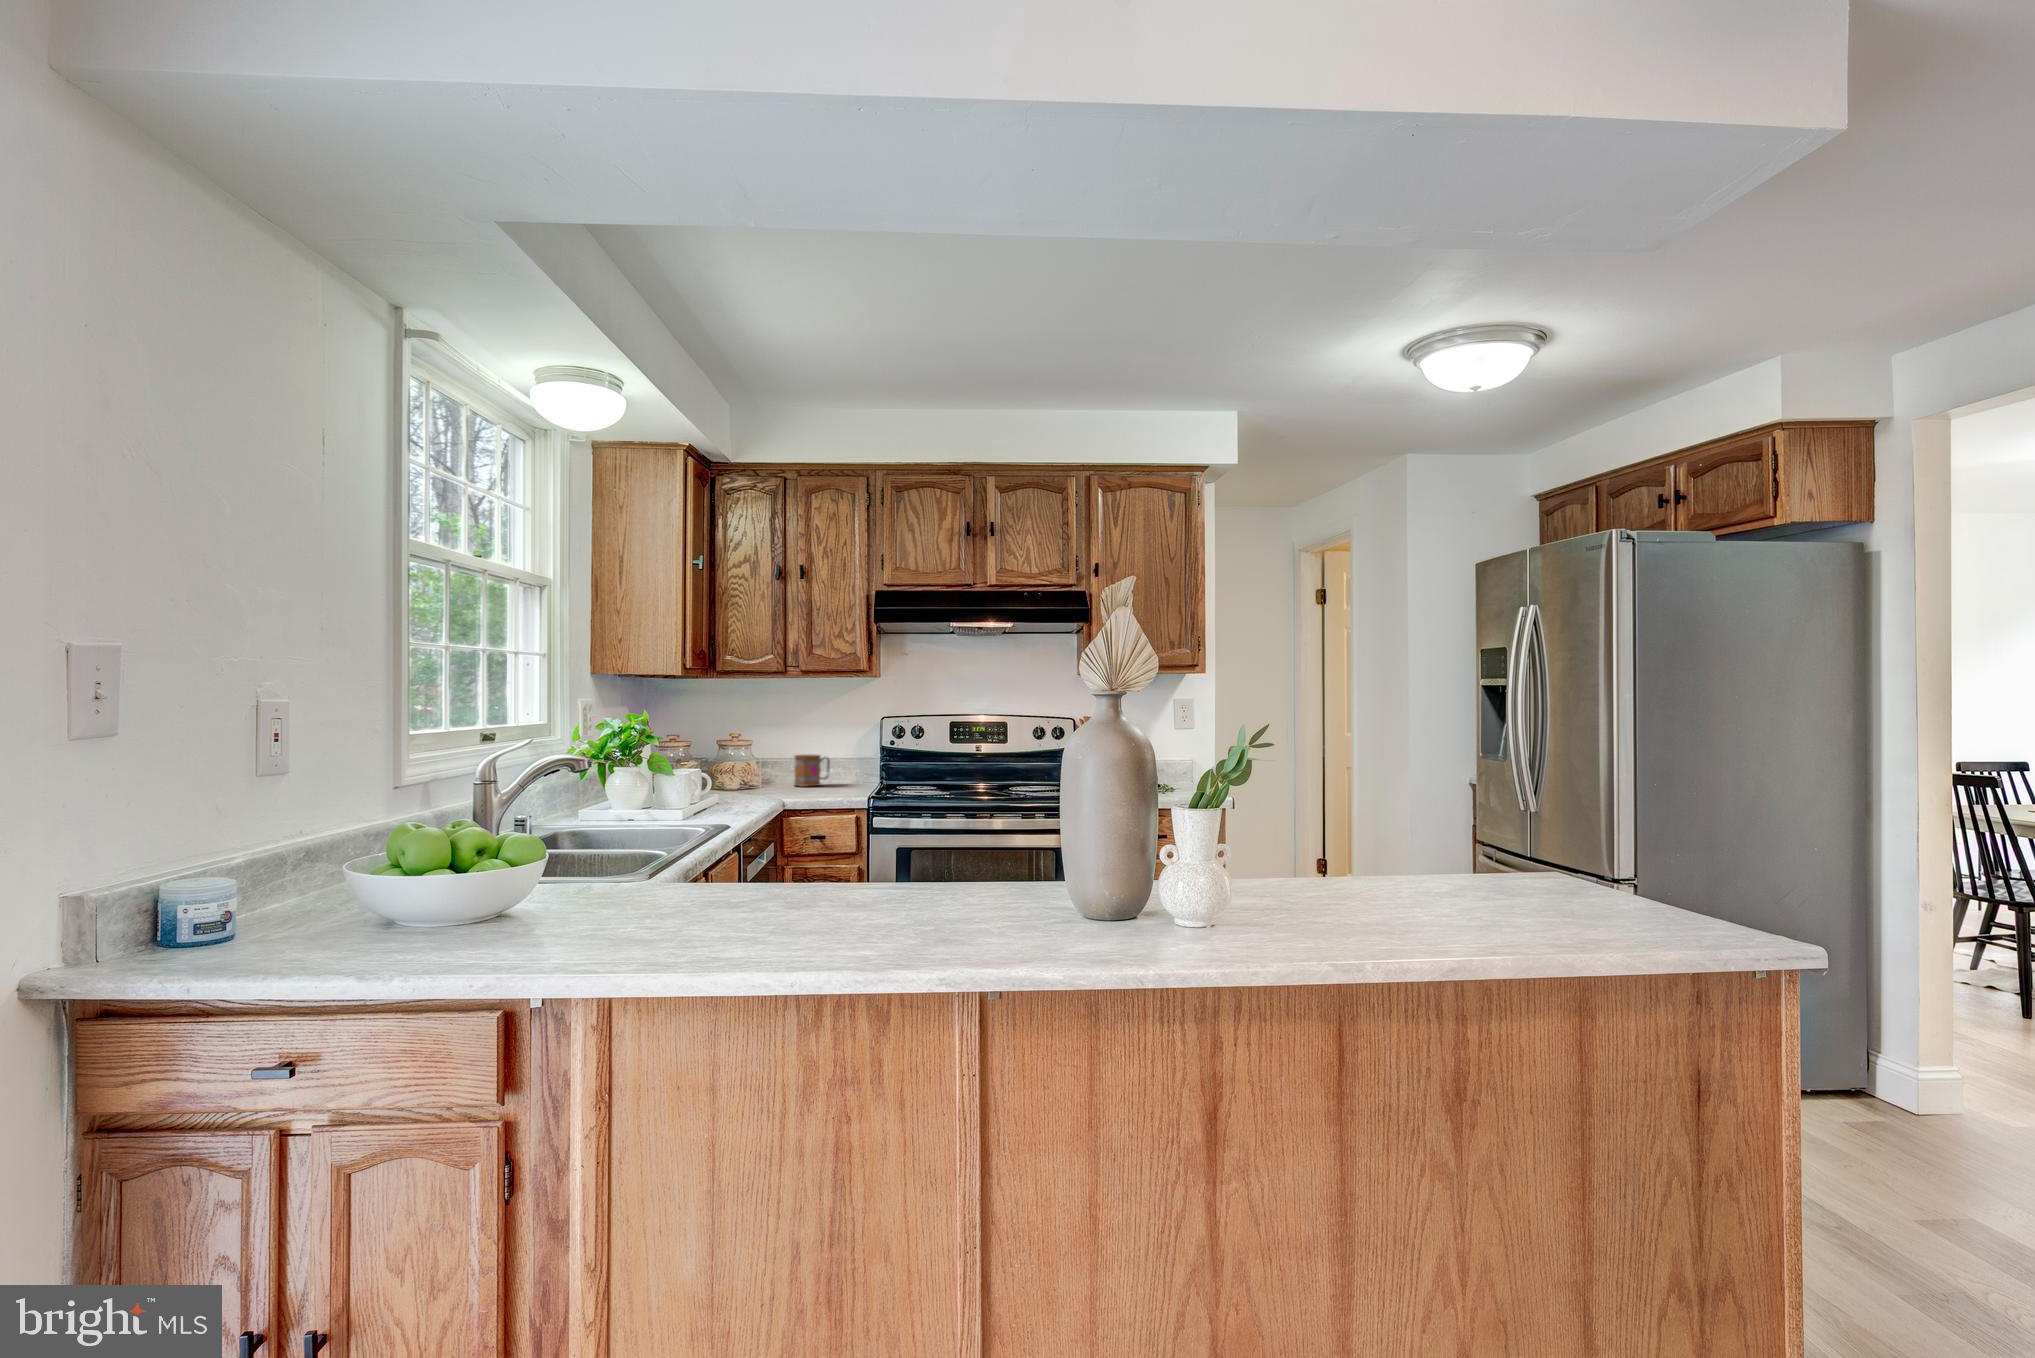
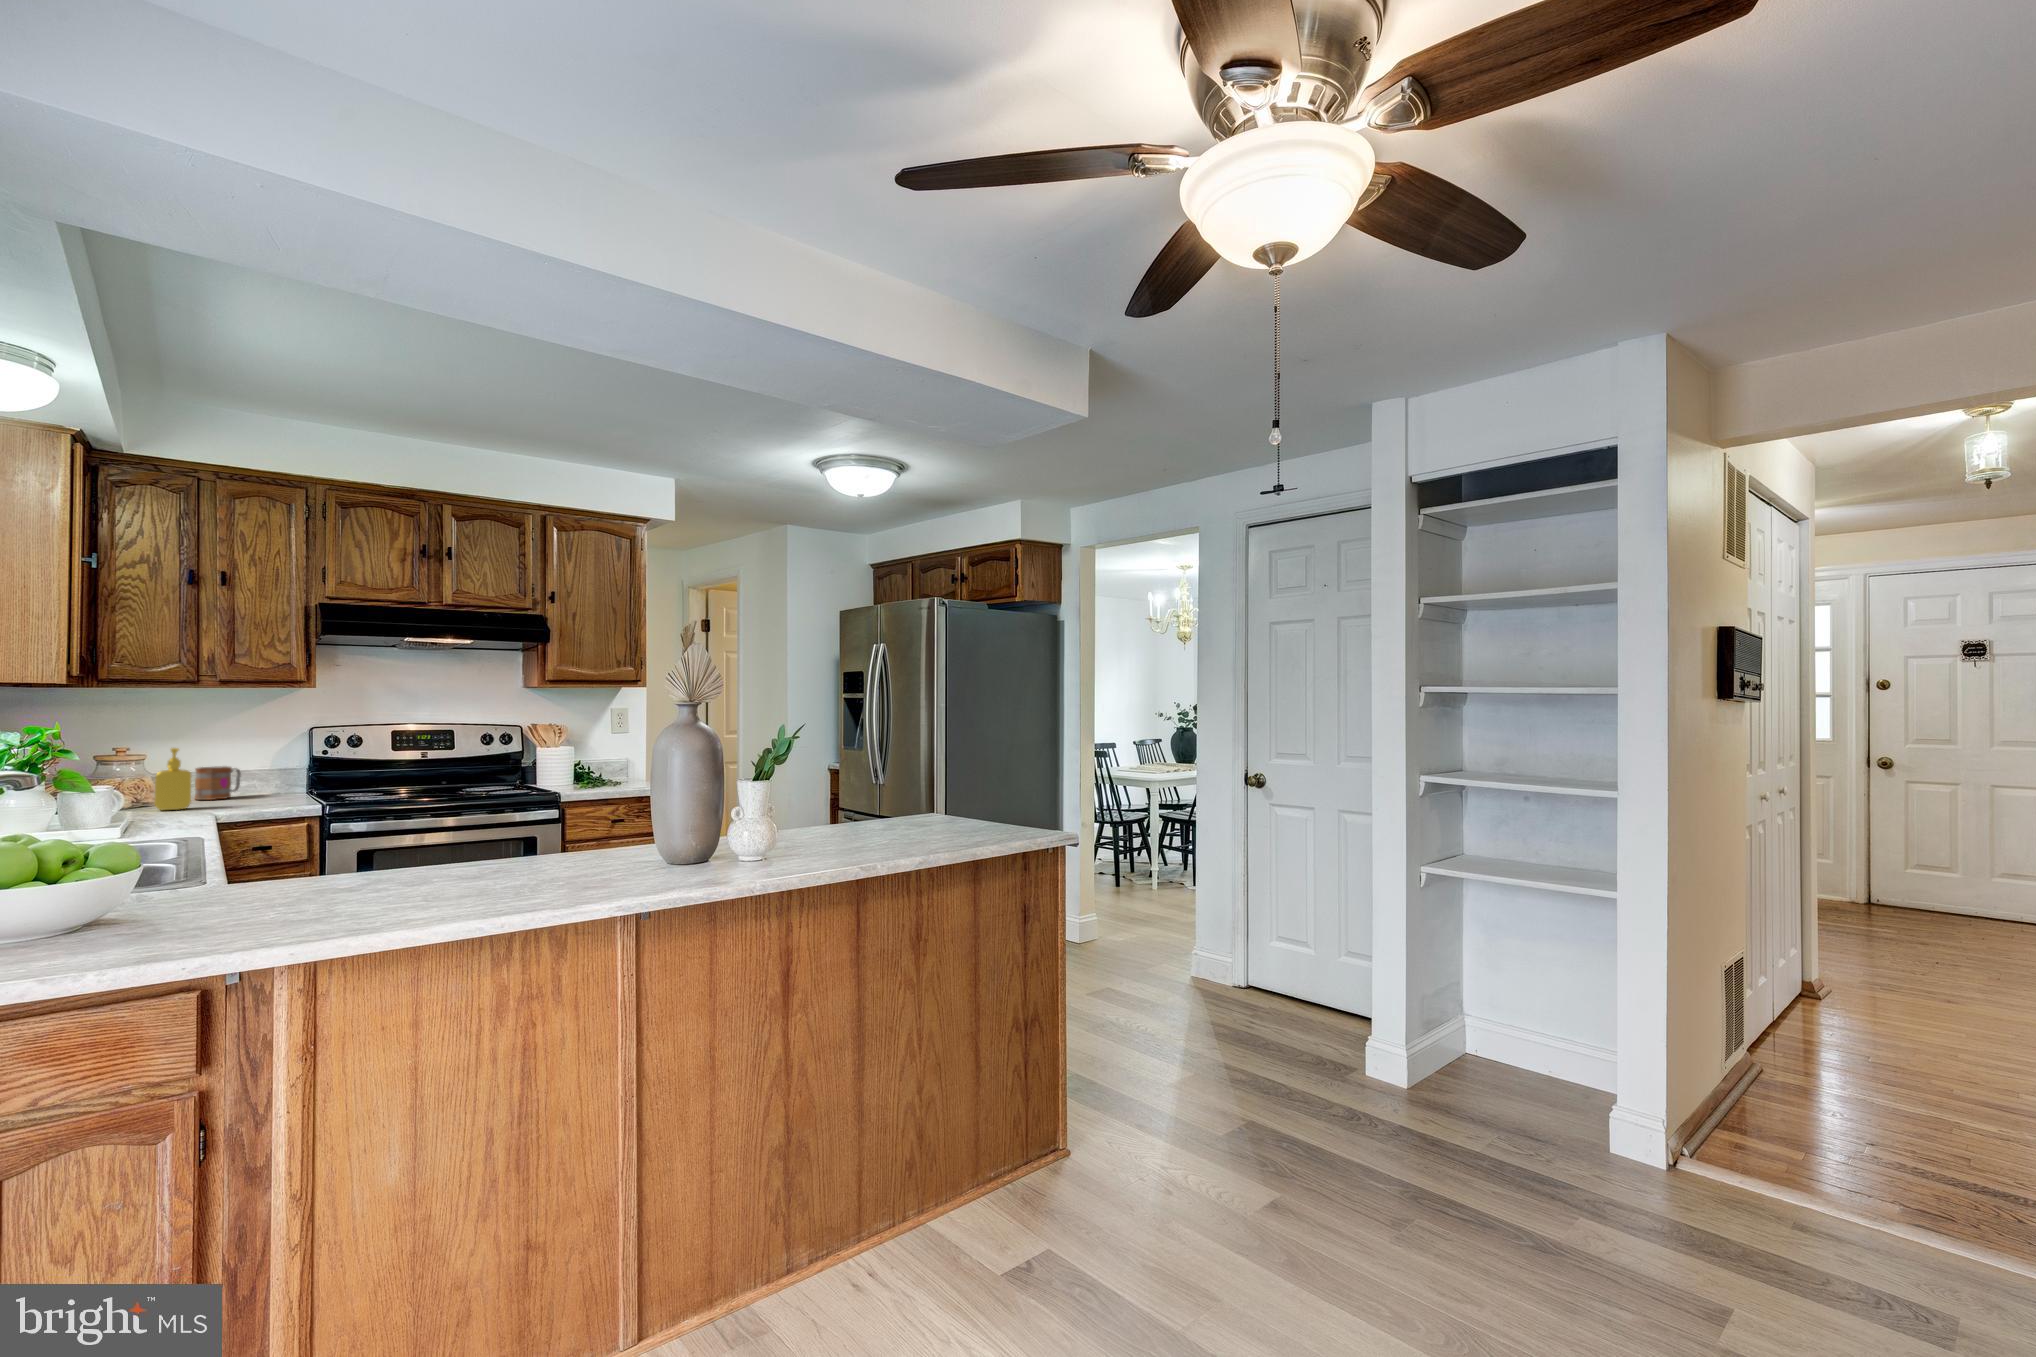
soap dispenser: none [753,735,781,794] -> present [154,748,191,810]

